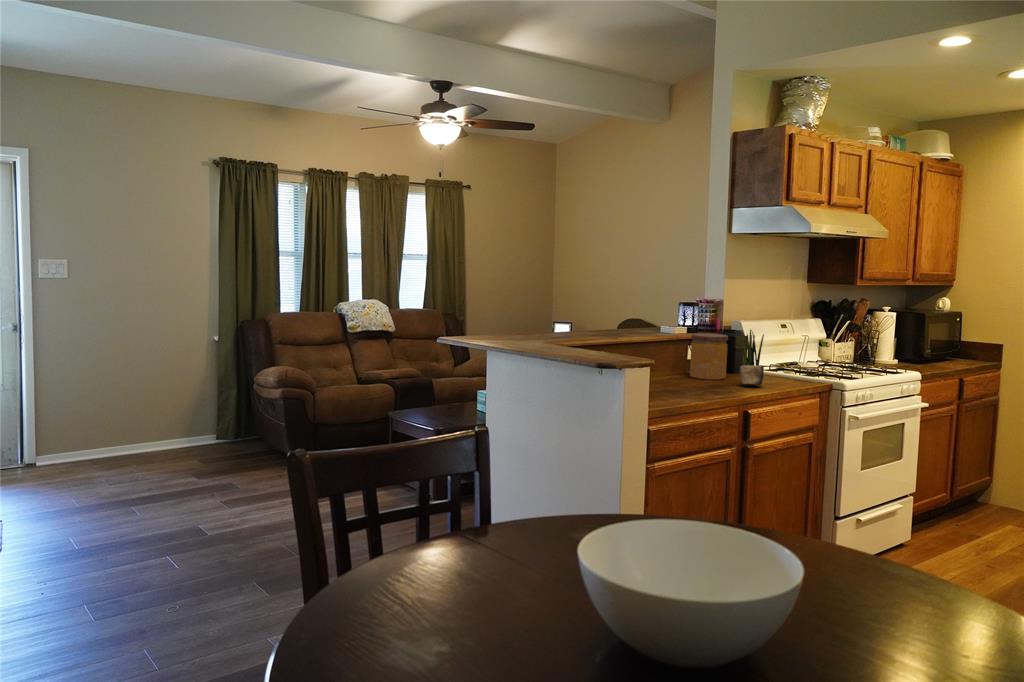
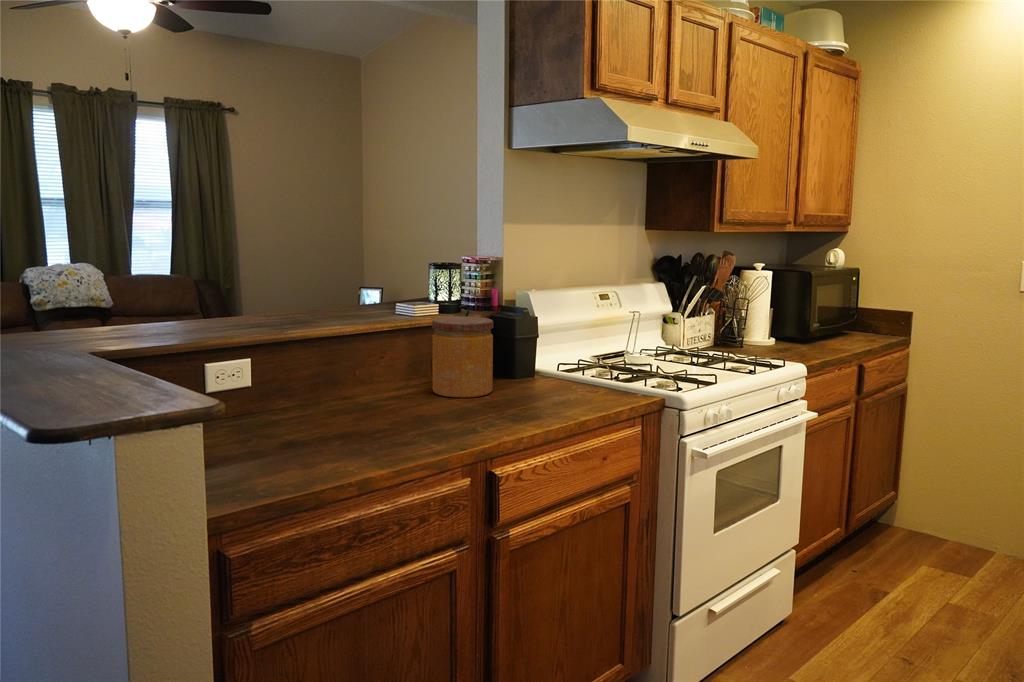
potted plant: present [740,330,764,385] -> none [501,311,541,410]

